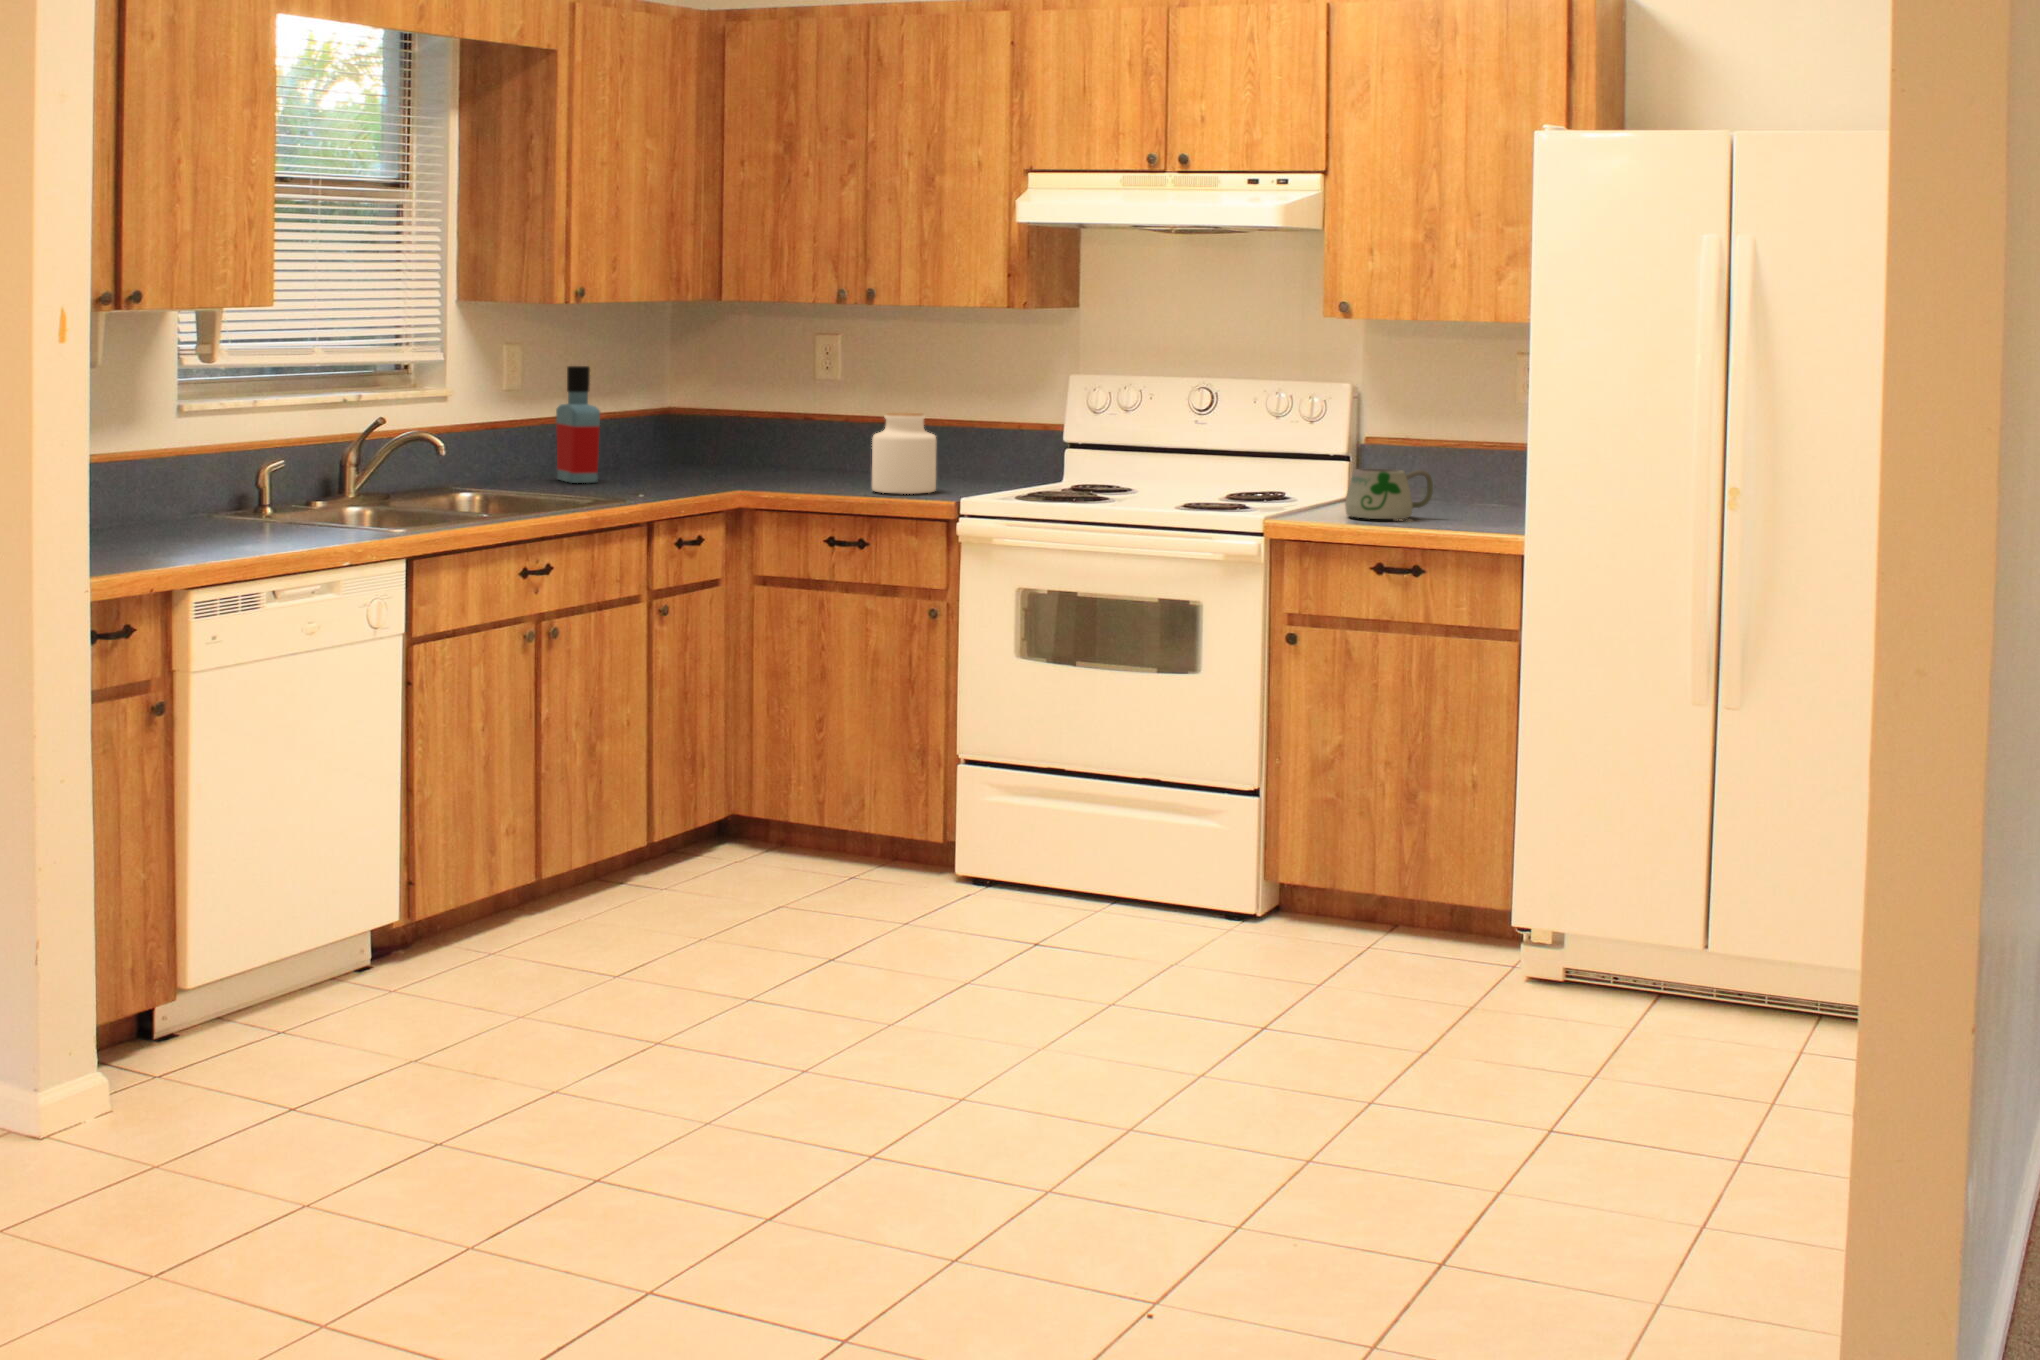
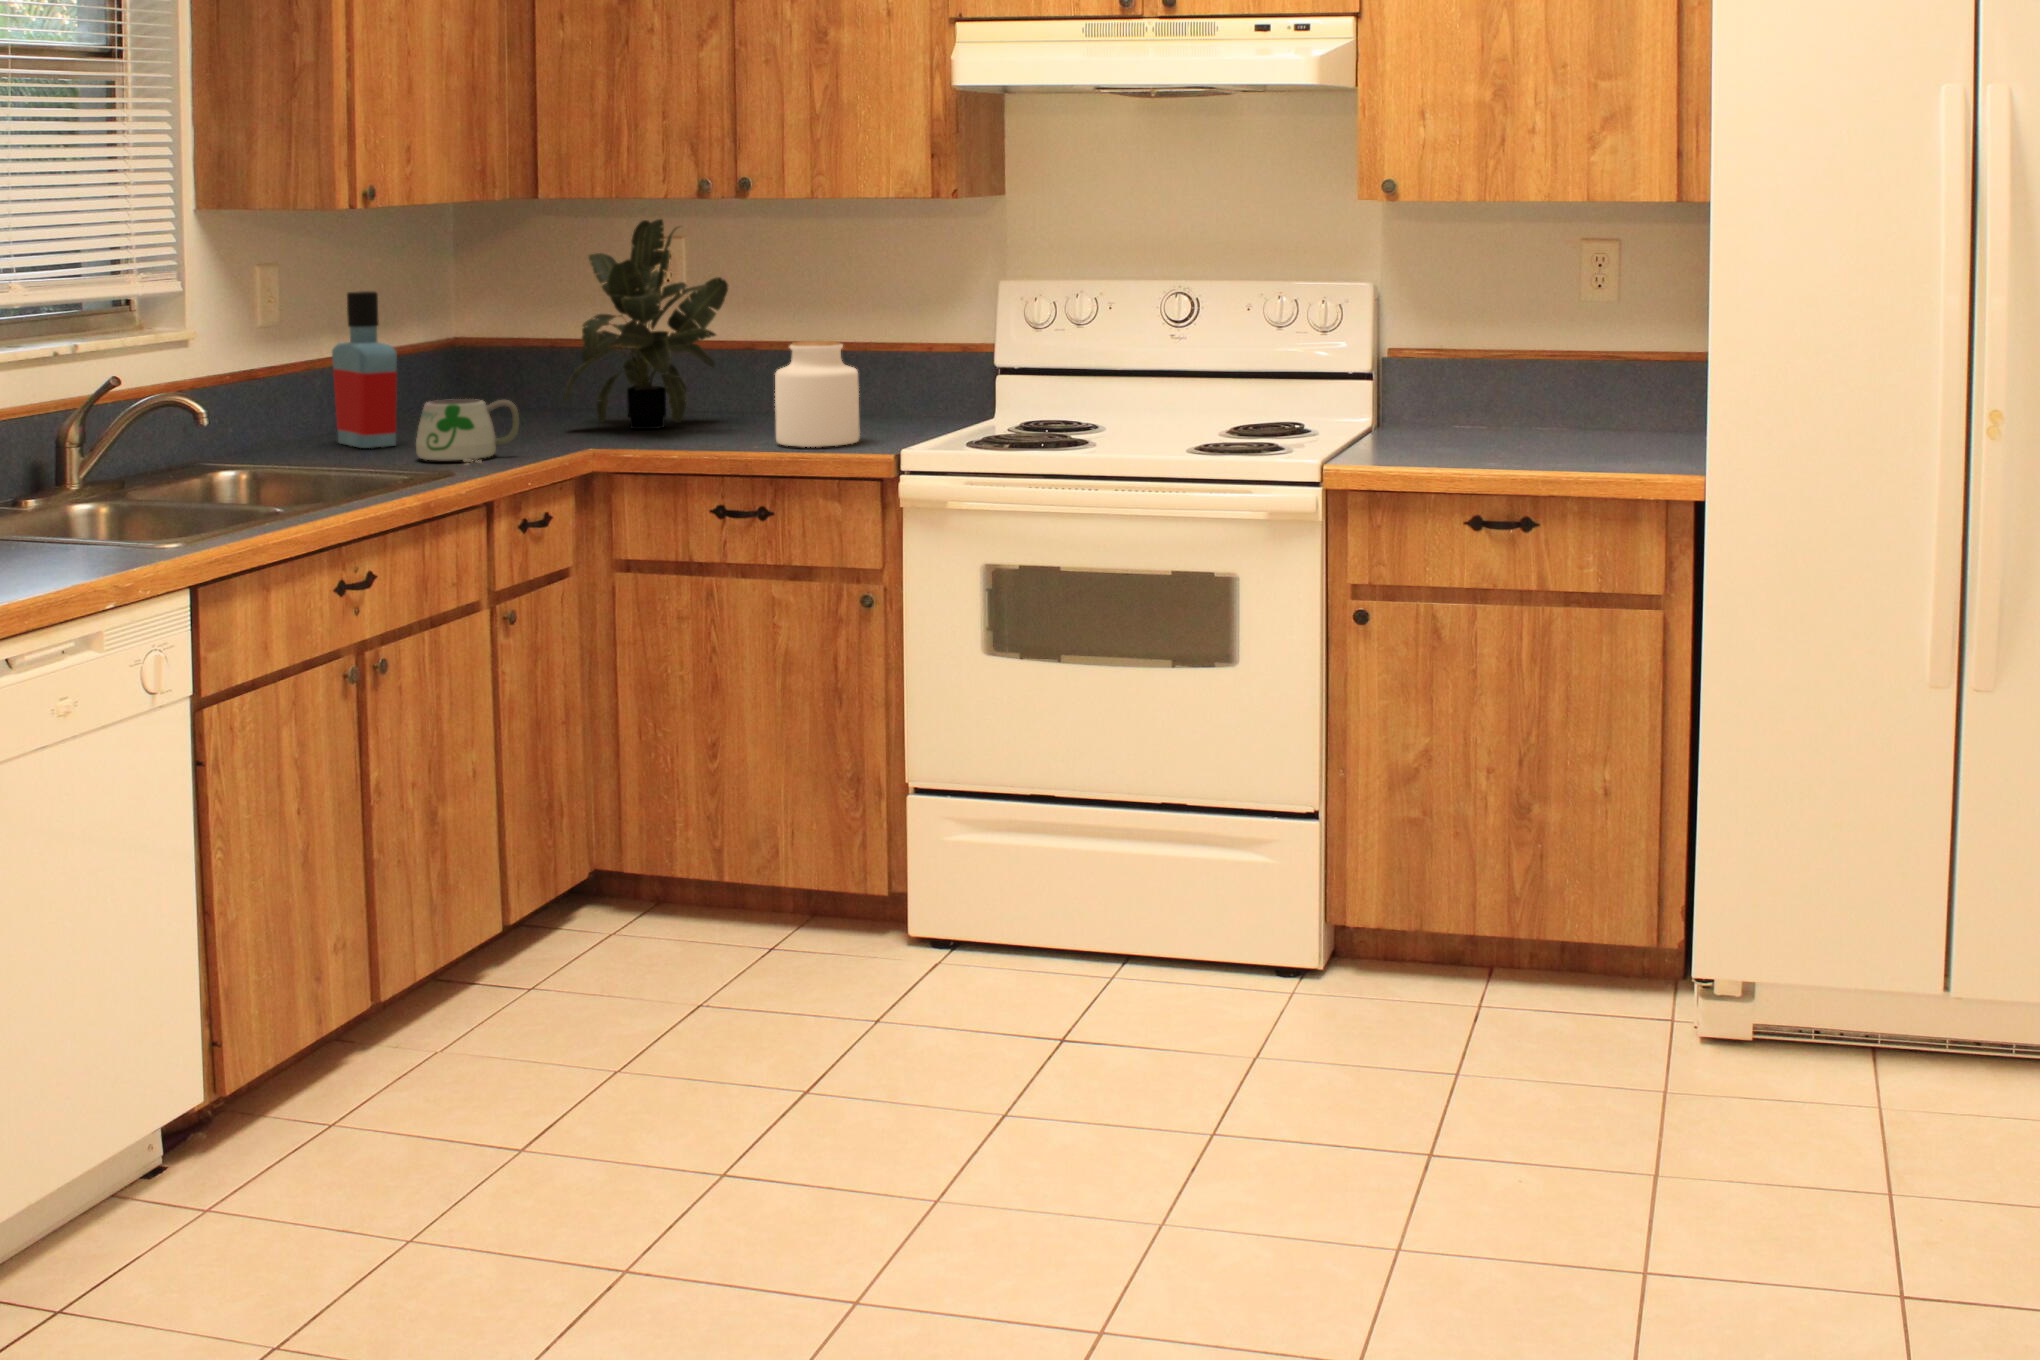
potted plant: none [725,317,856,479] -> present [564,219,728,429]
mug: present [1346,468,1433,520] -> present [416,399,519,462]

